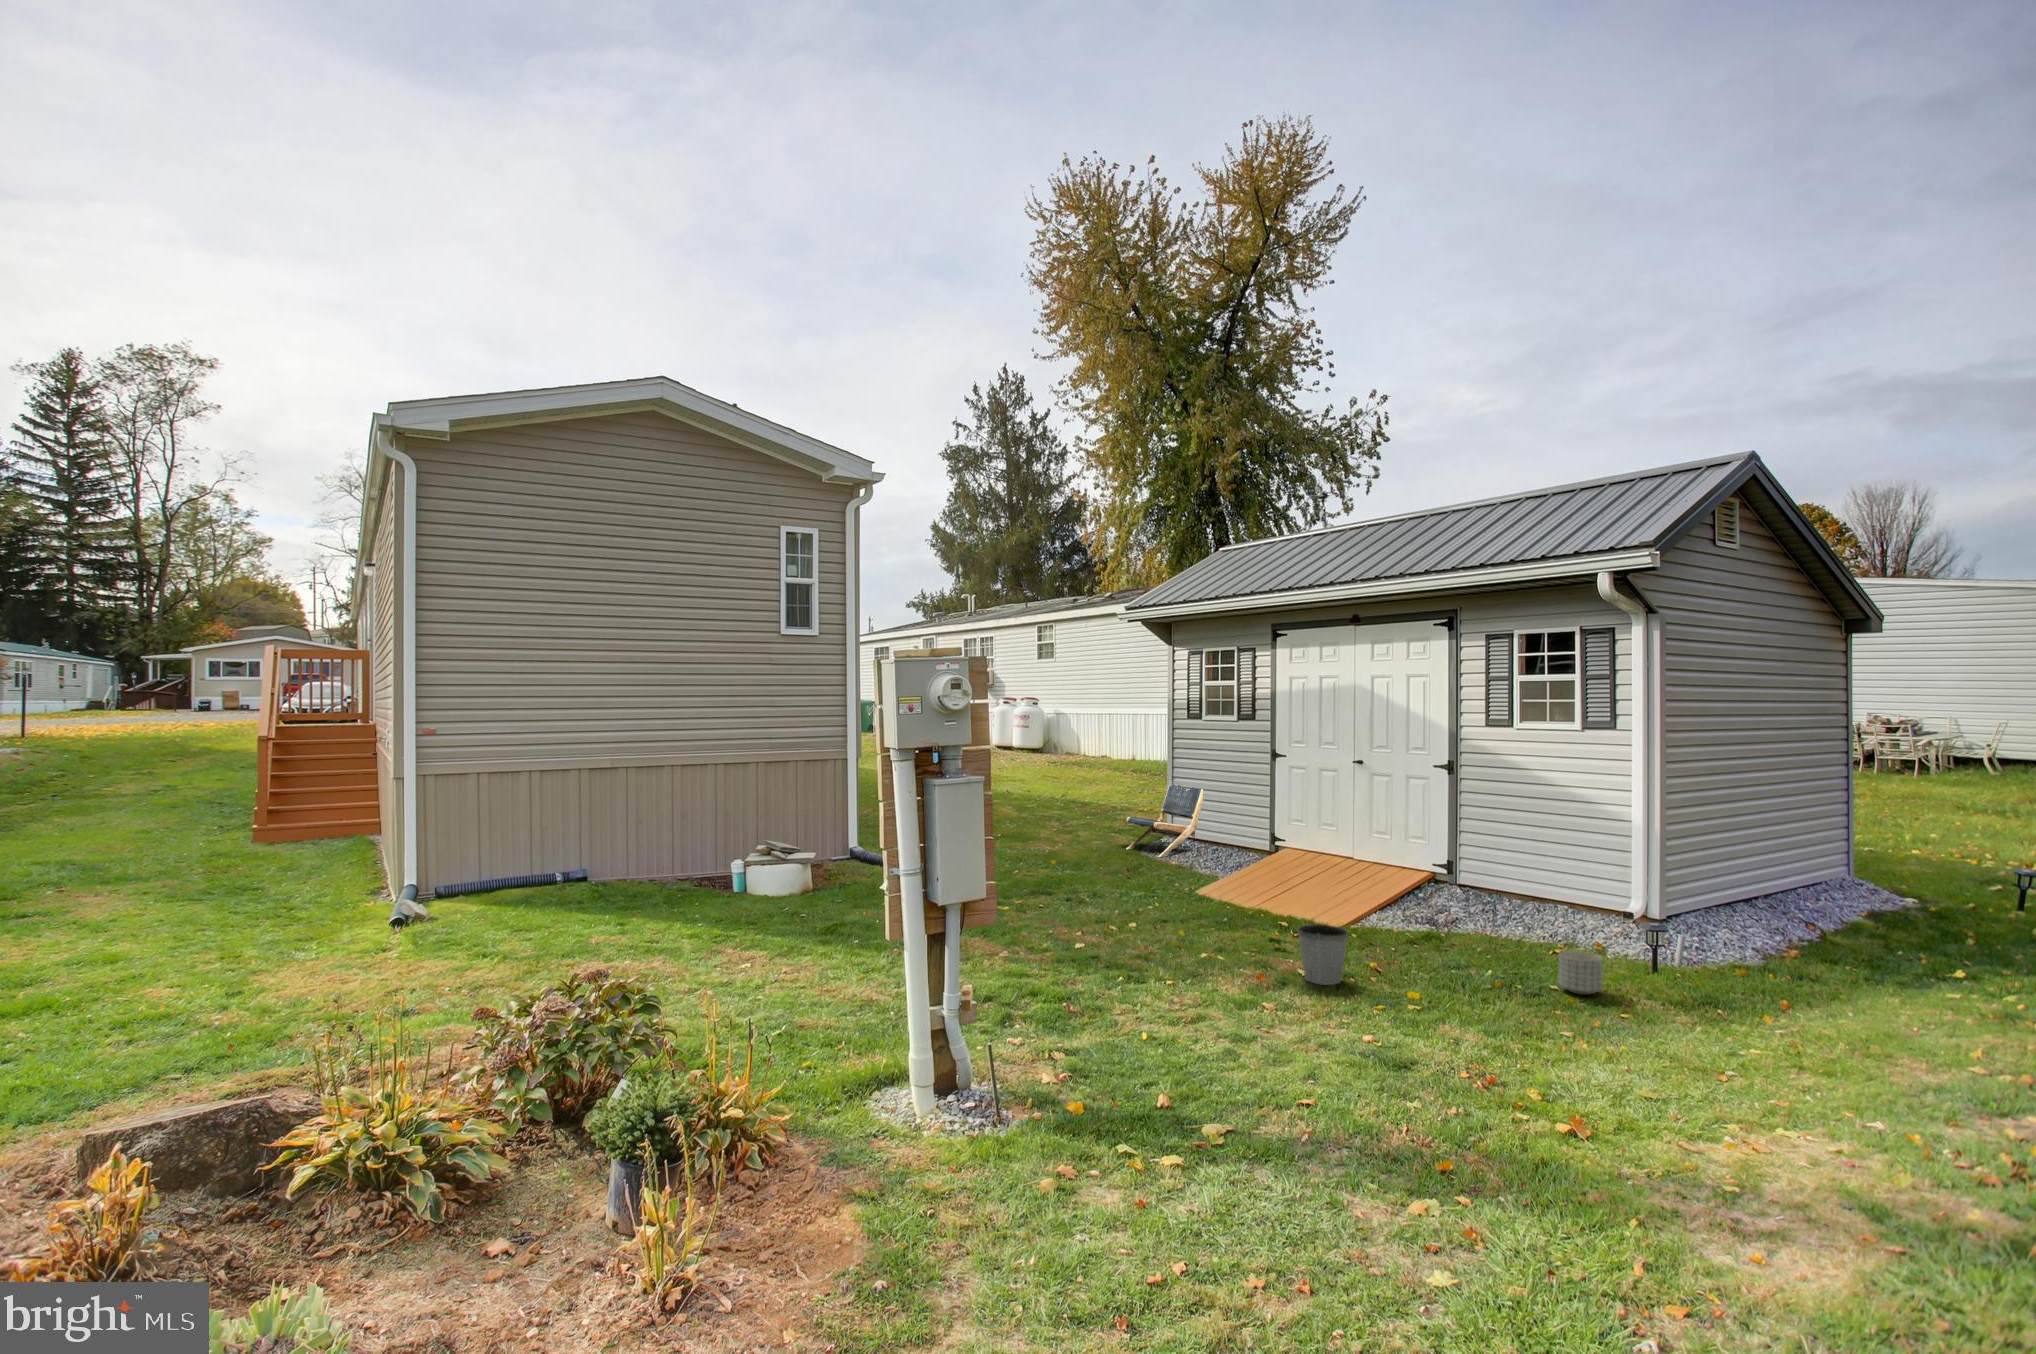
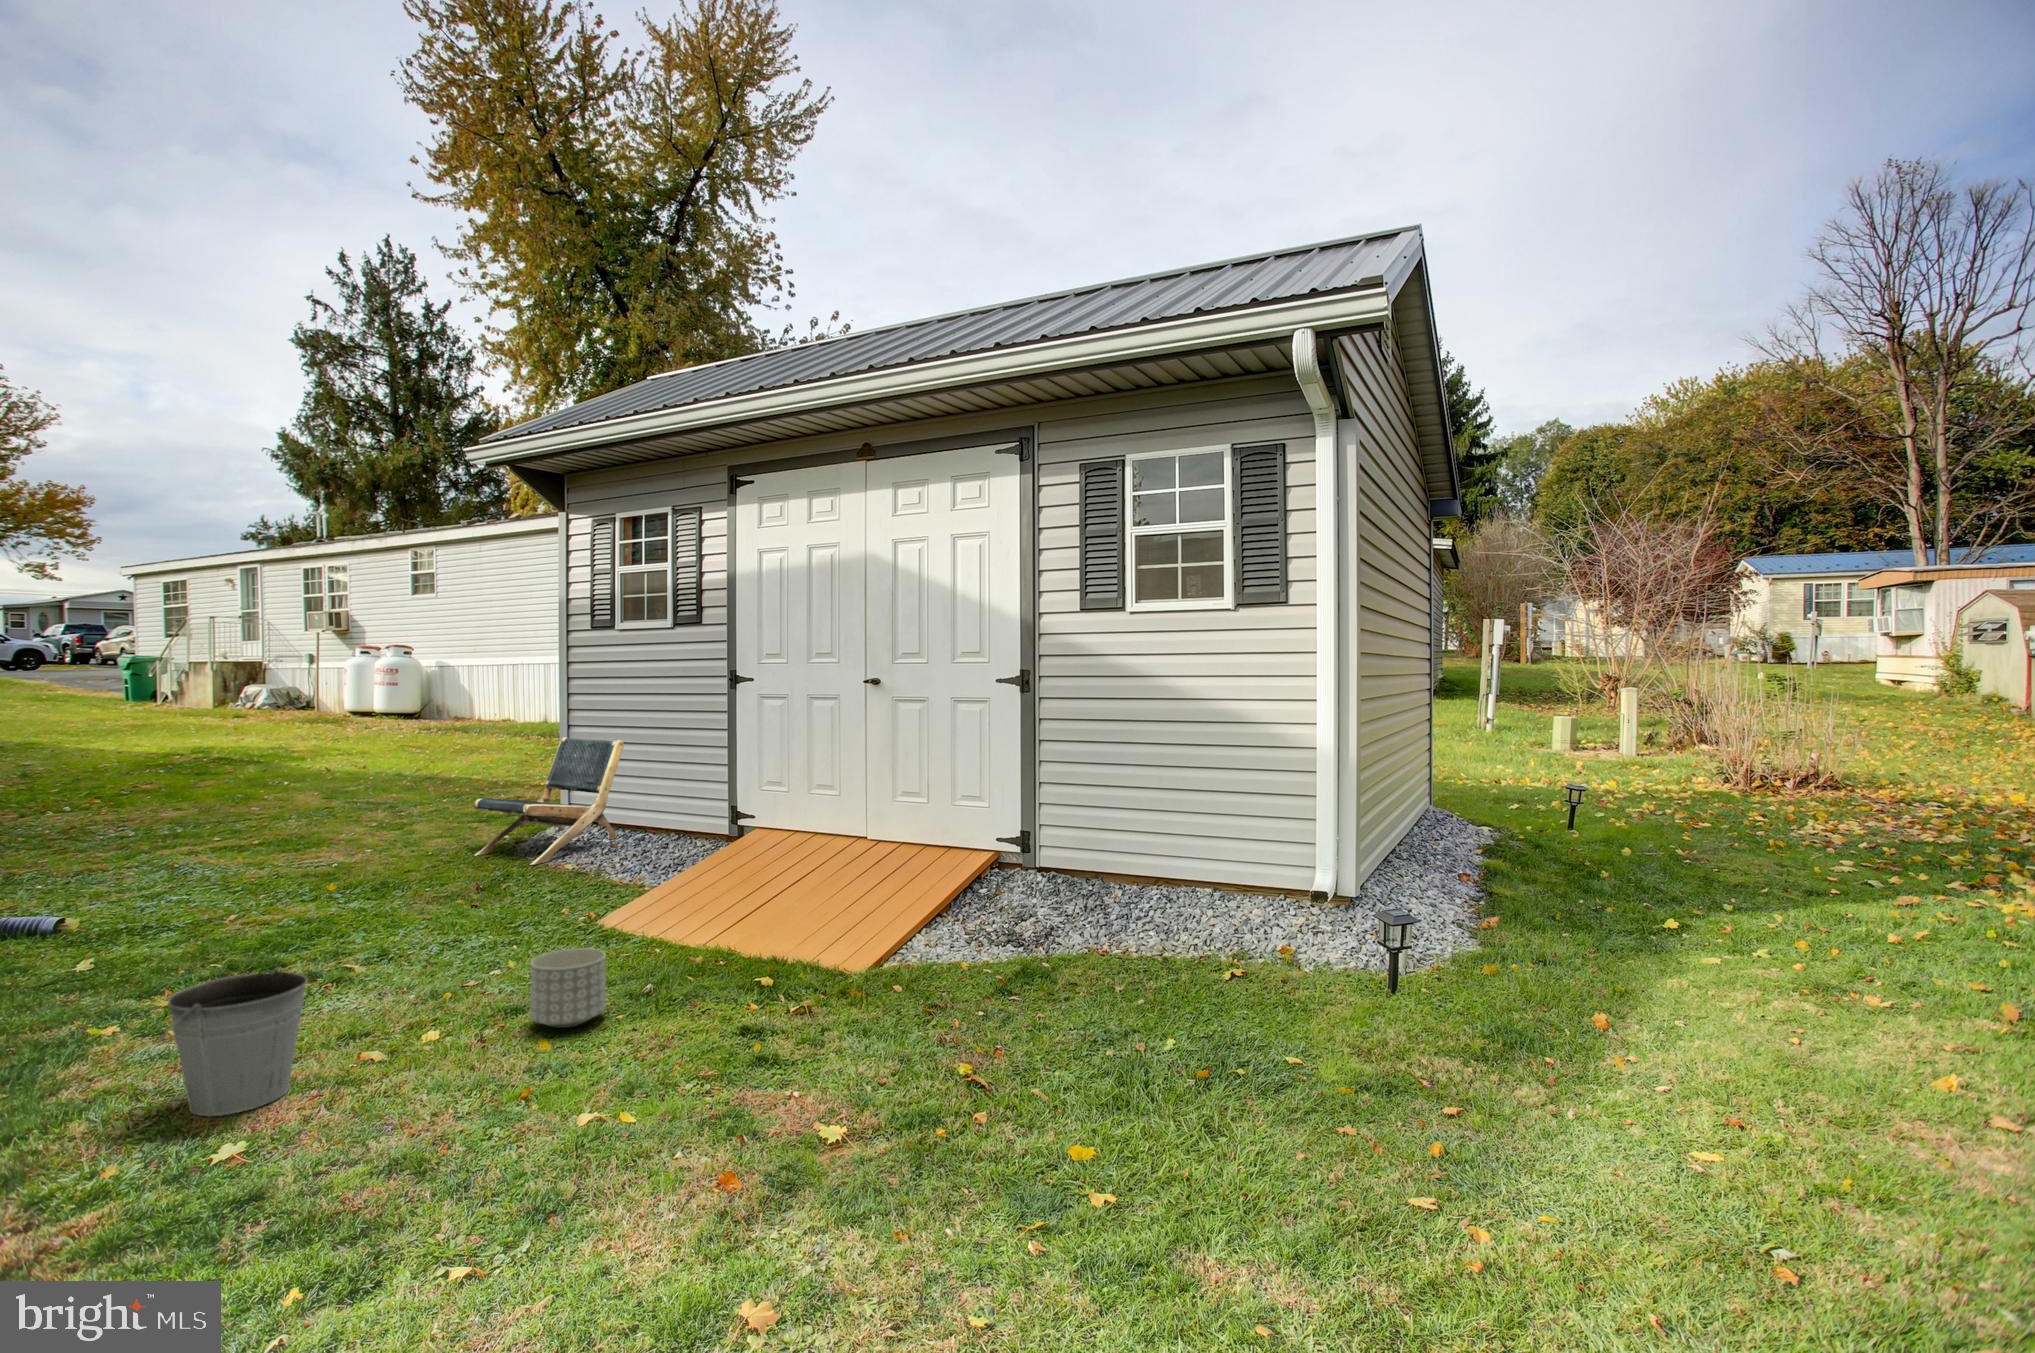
bucket: present [1297,923,1348,985] -> present [161,967,308,1117]
planter: present [1558,951,1603,995] -> present [531,948,606,1028]

